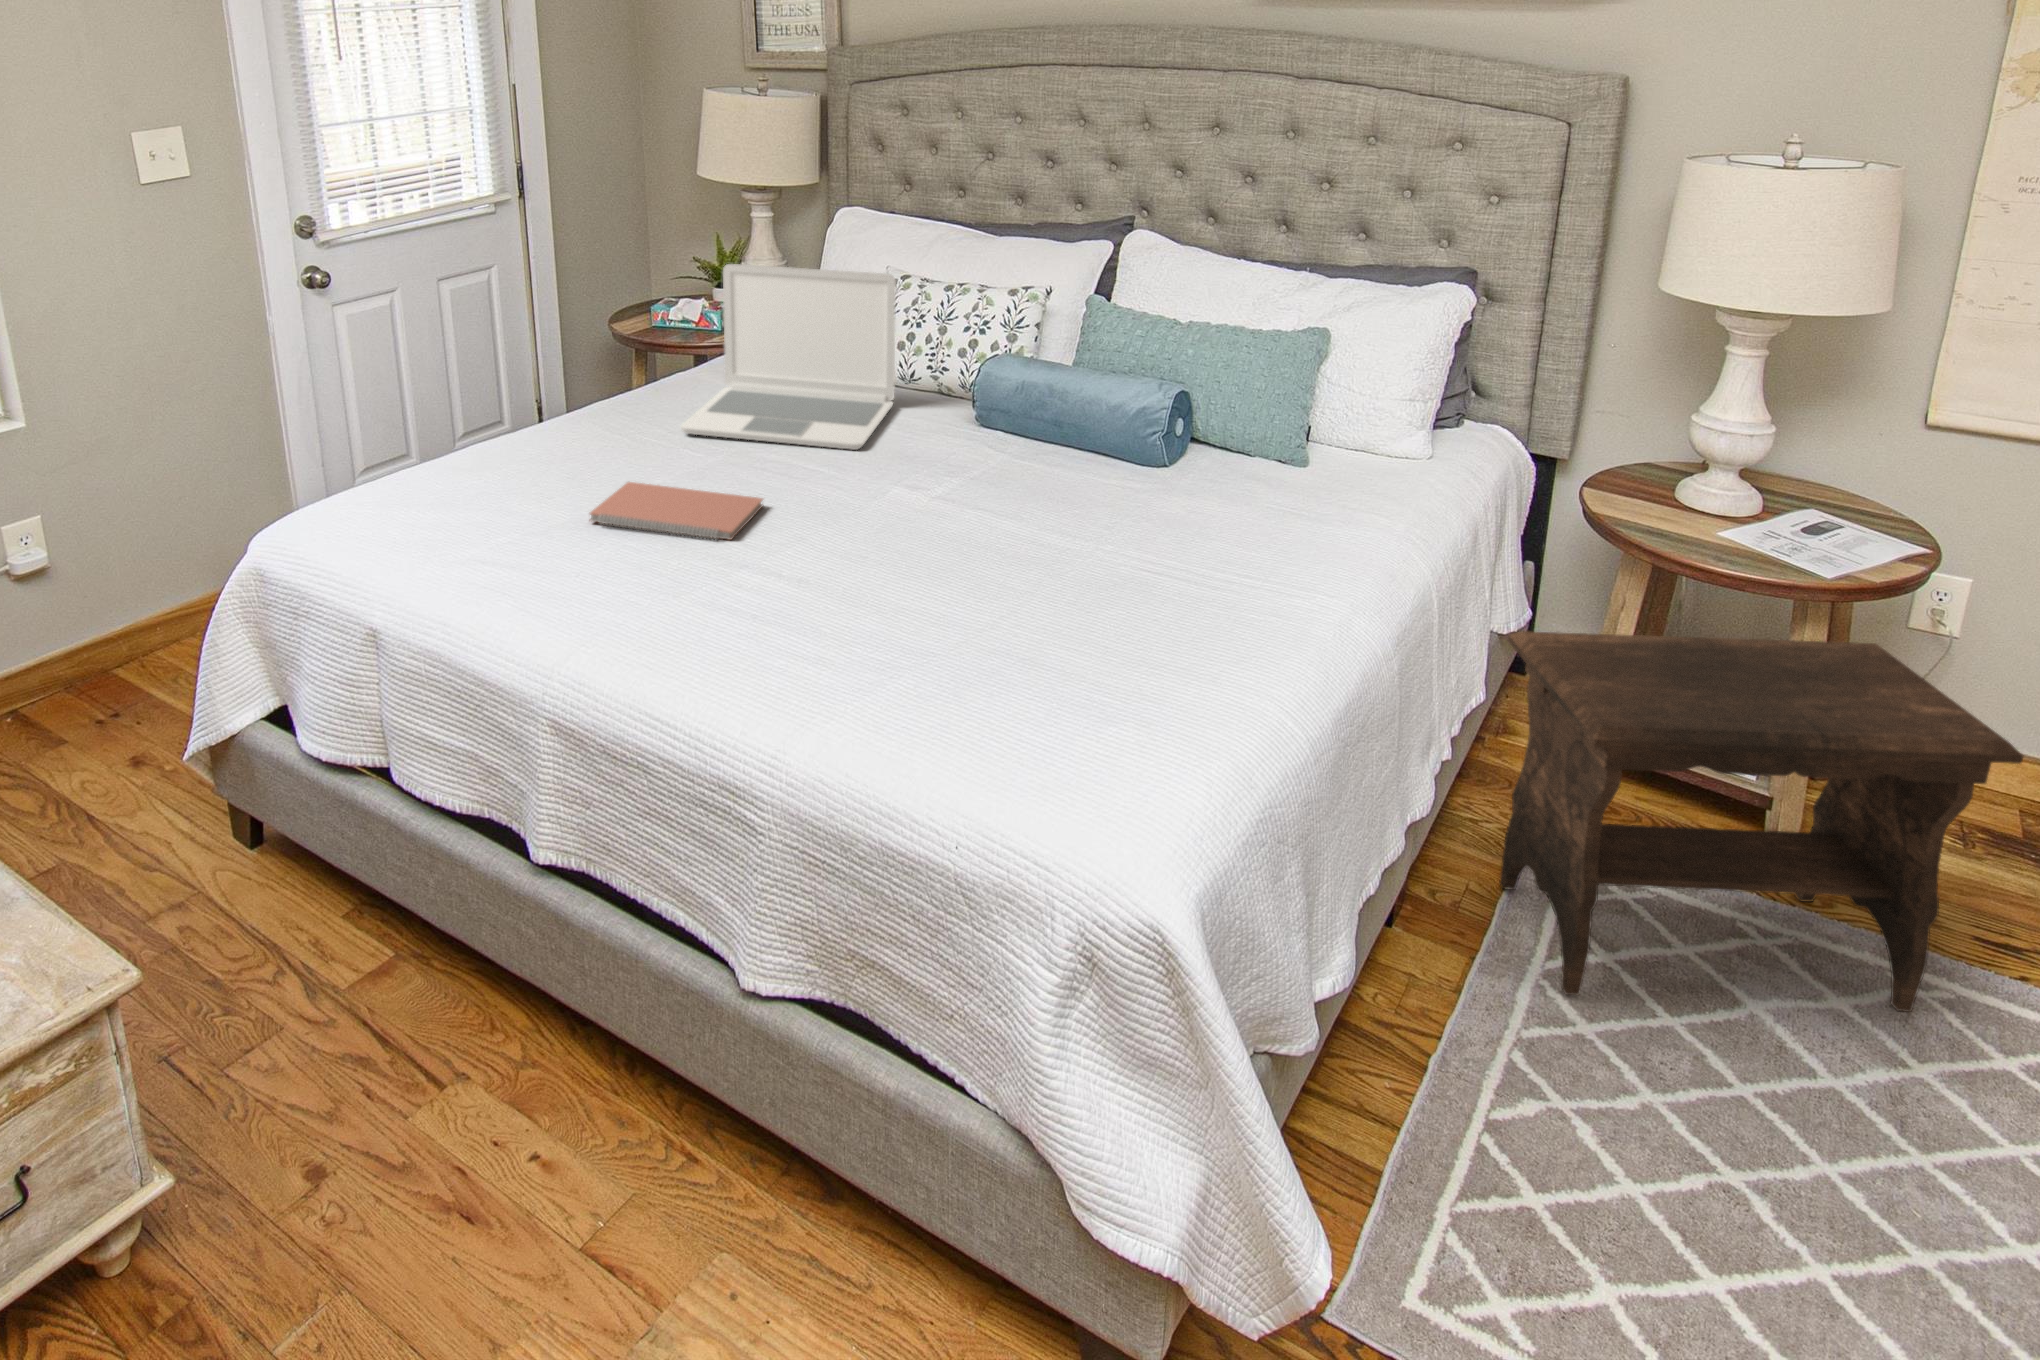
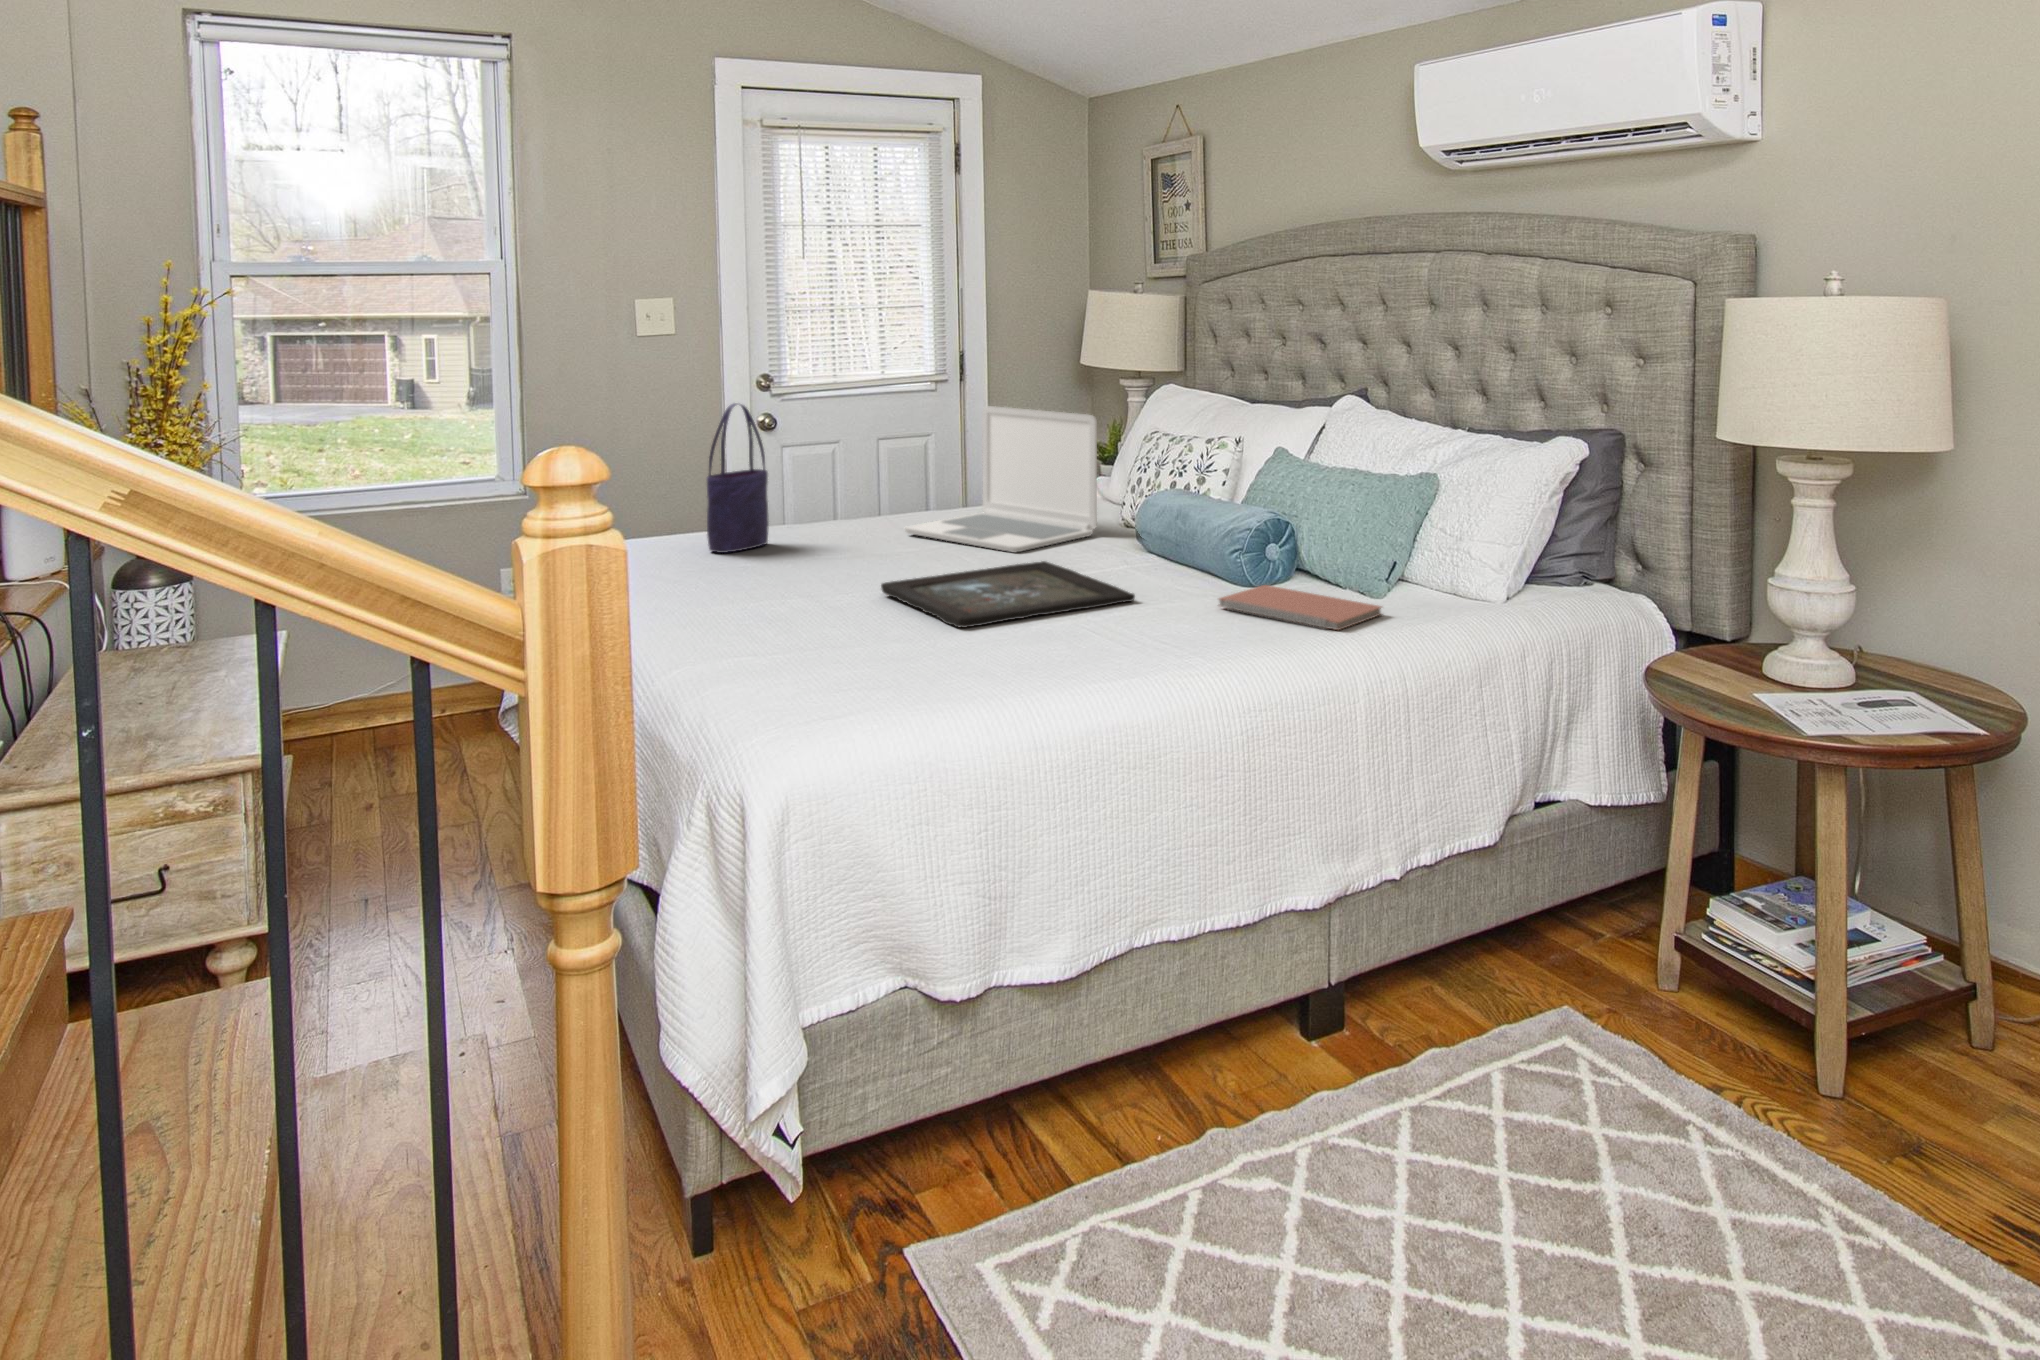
tote bag: none [482,311,544,505] -> present [707,403,769,553]
tray: none [842,469,1121,599] -> present [881,561,1135,628]
notebook: present [590,482,763,540] -> present [1219,585,1382,630]
footstool: present [1500,631,2023,1012] -> none [1389,742,1852,1242]

